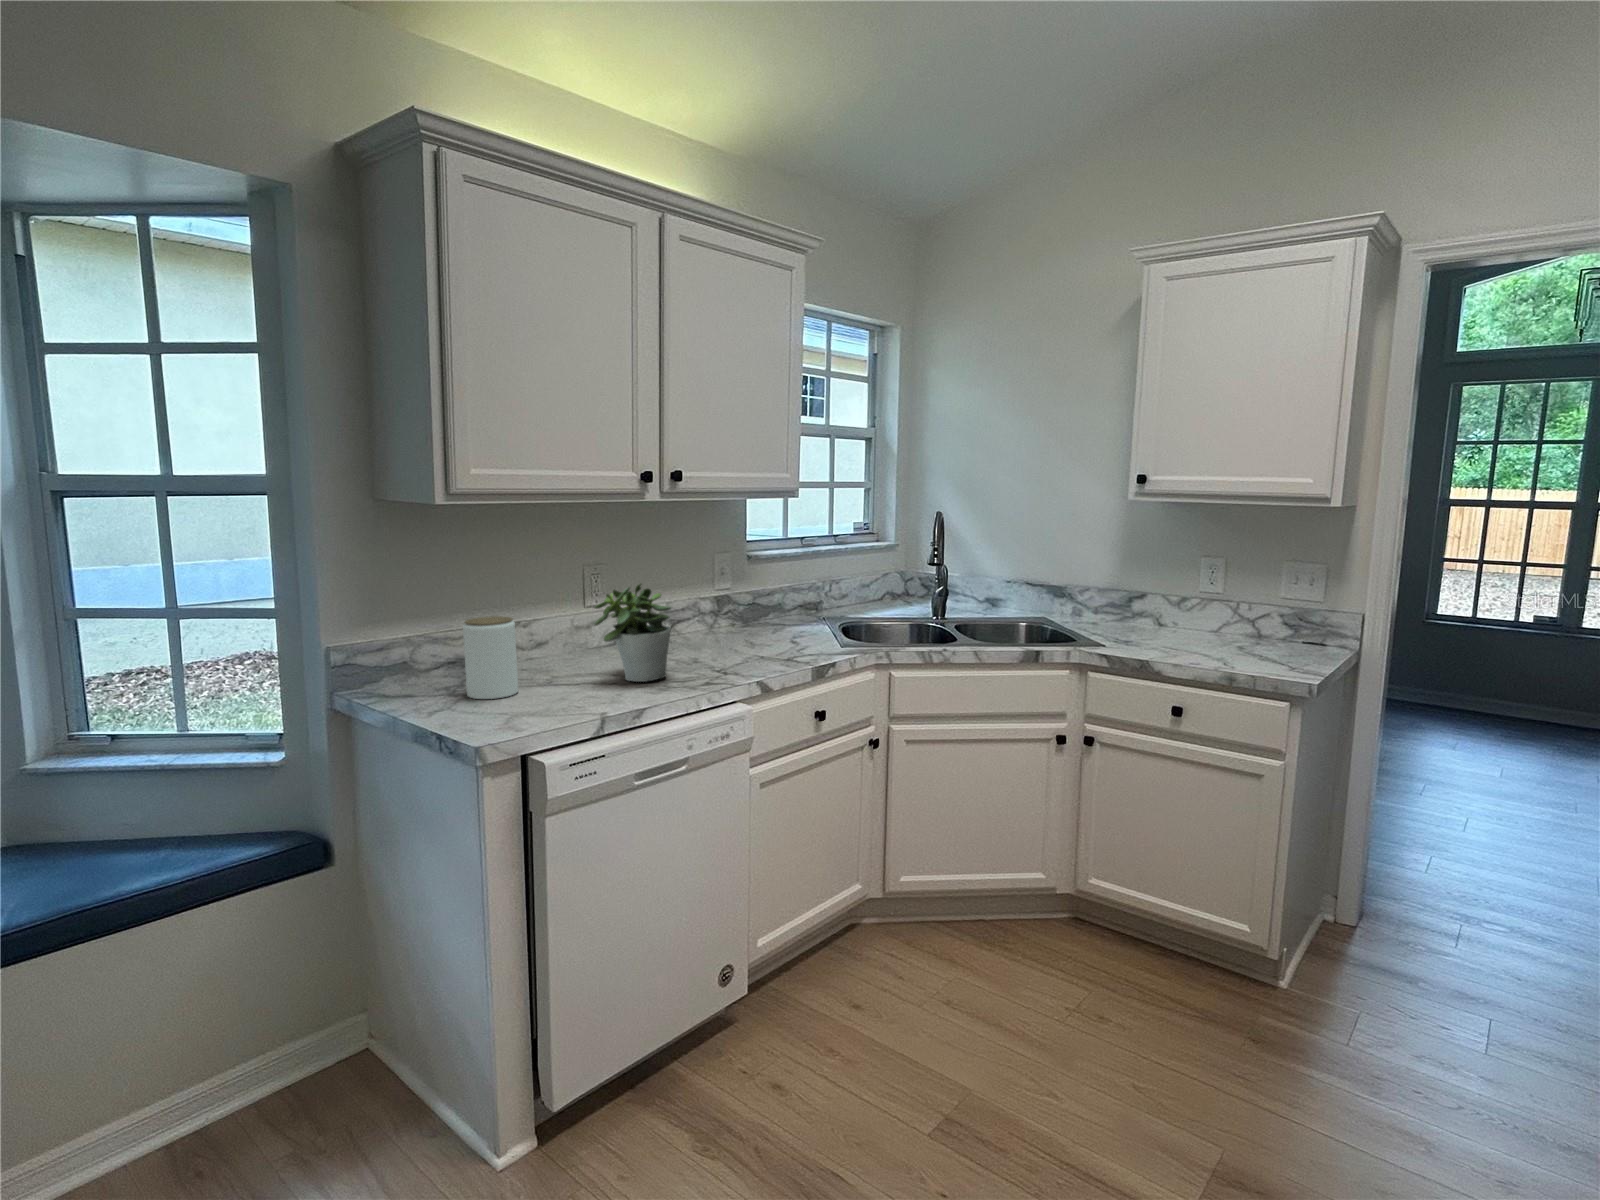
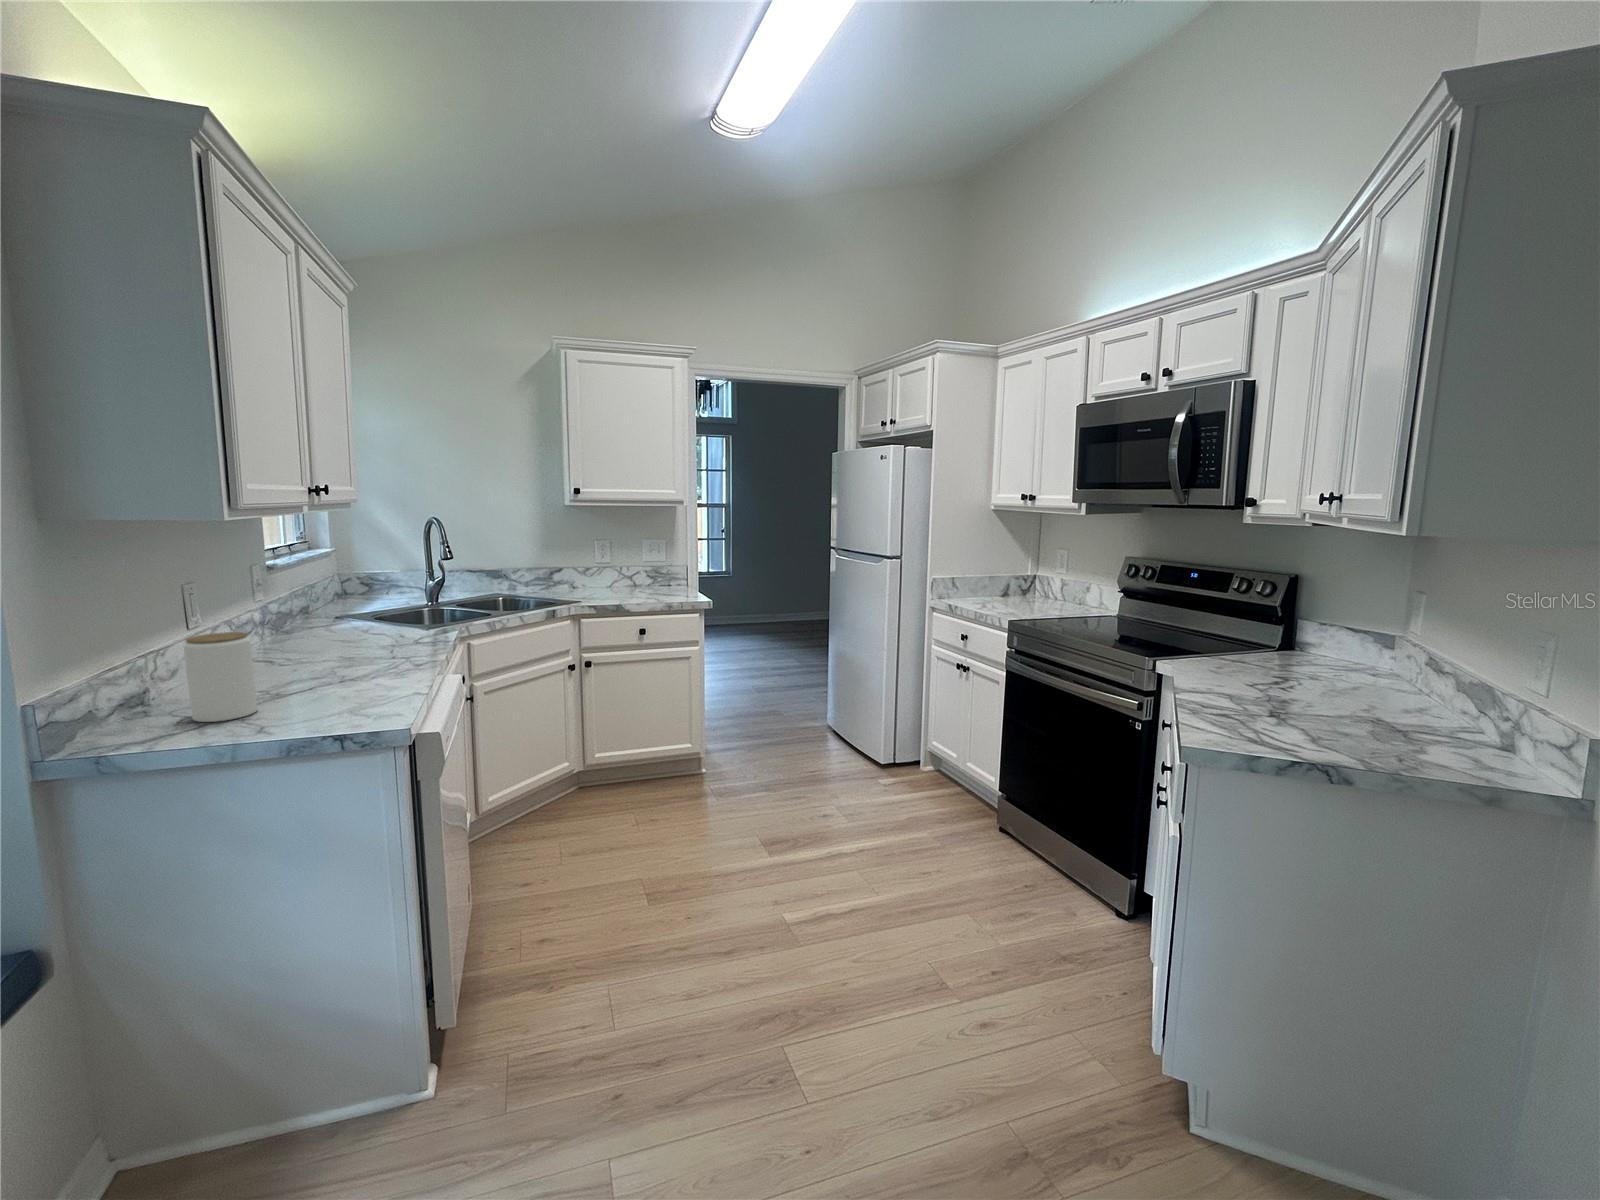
potted plant: present [595,584,671,682] -> none [275,588,366,679]

